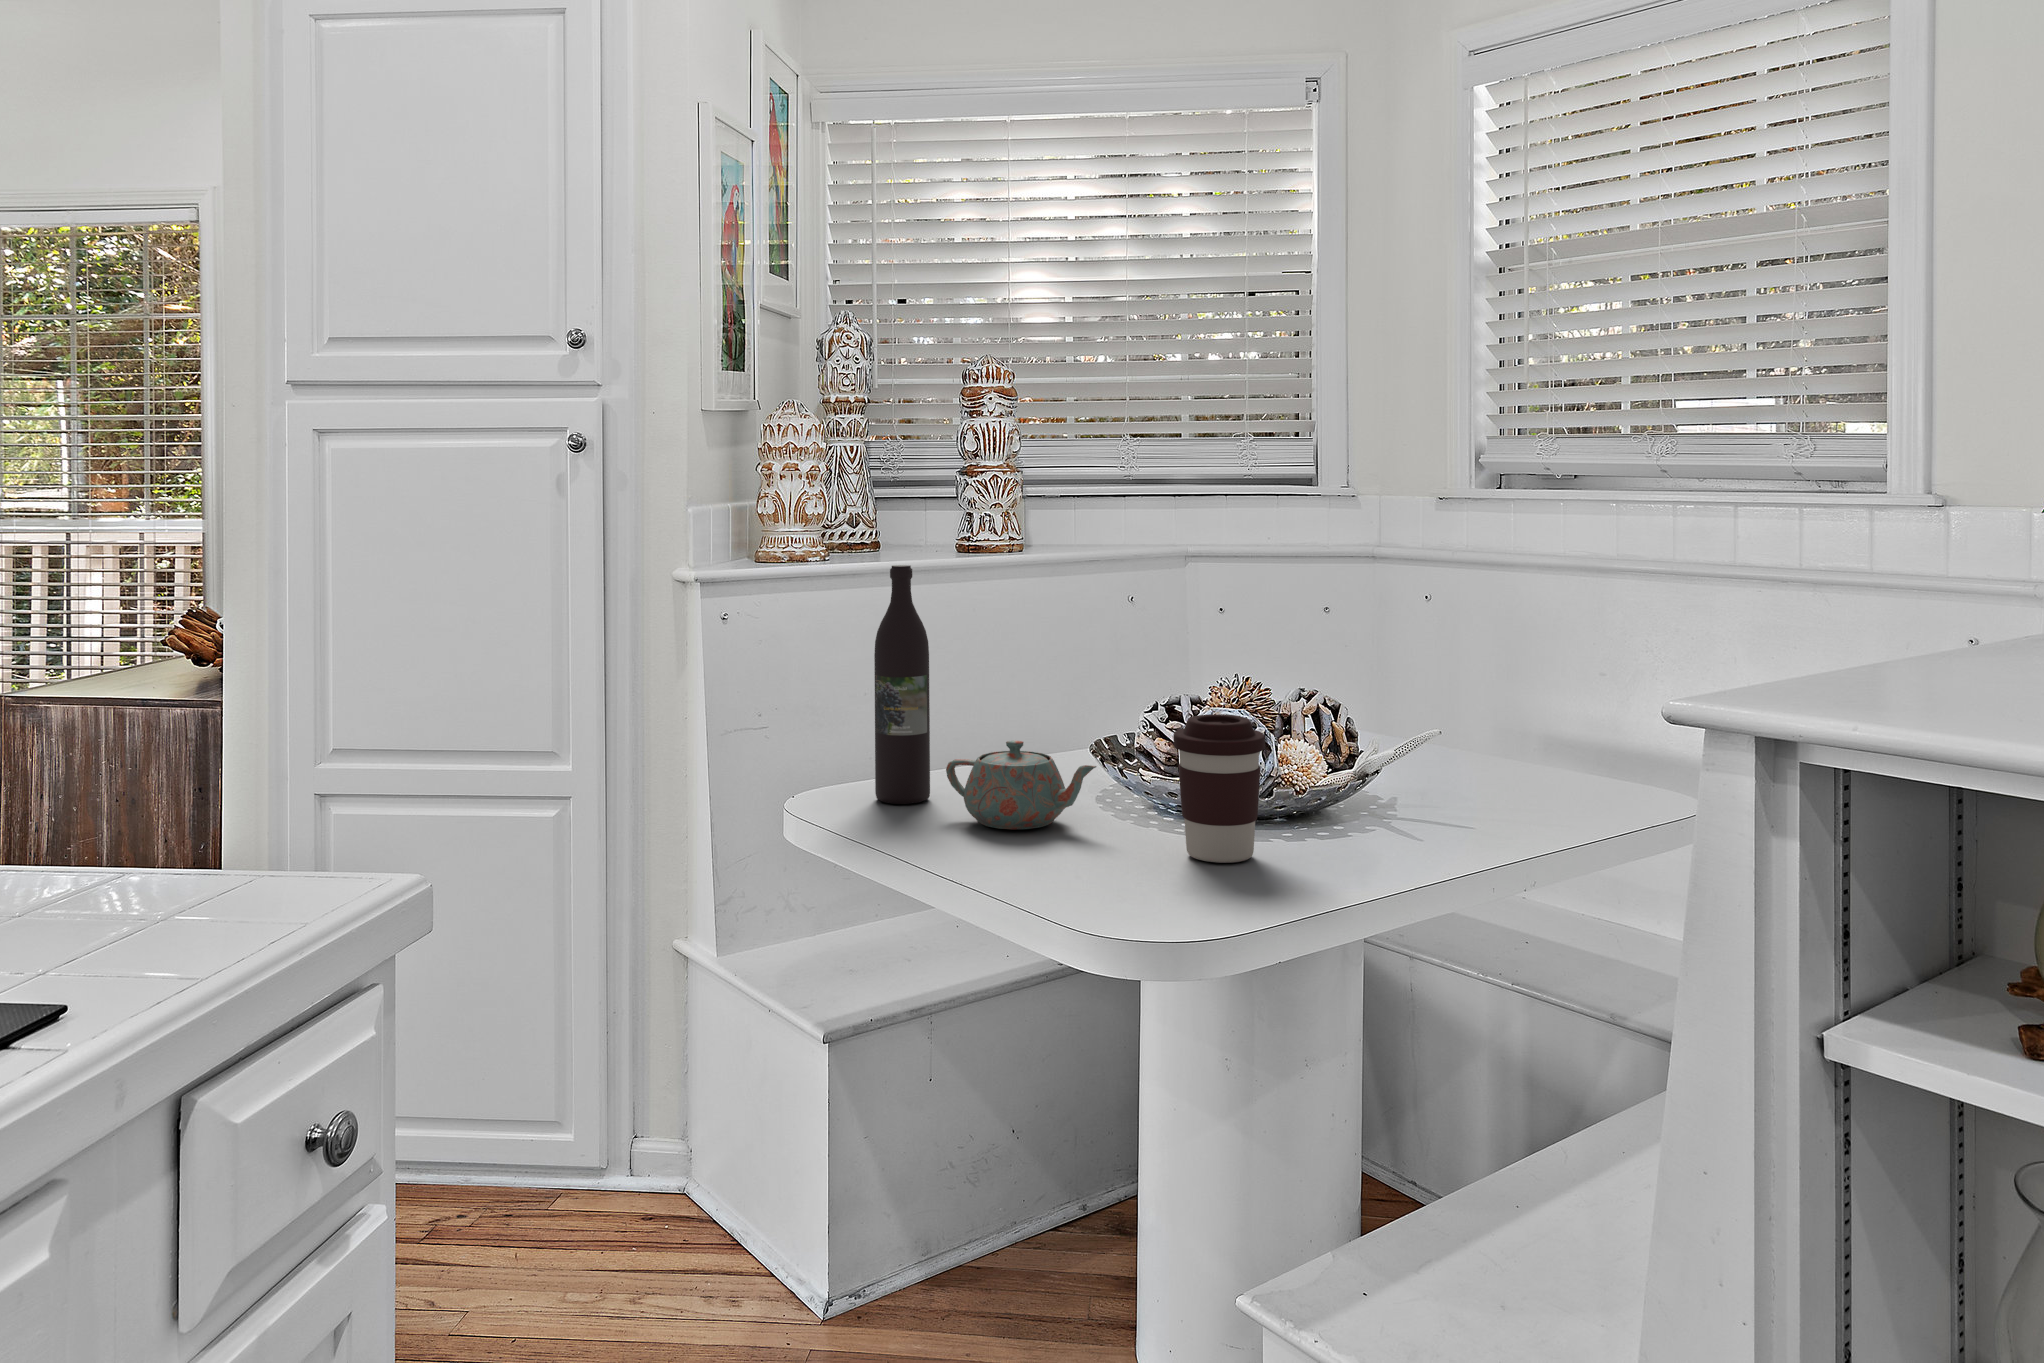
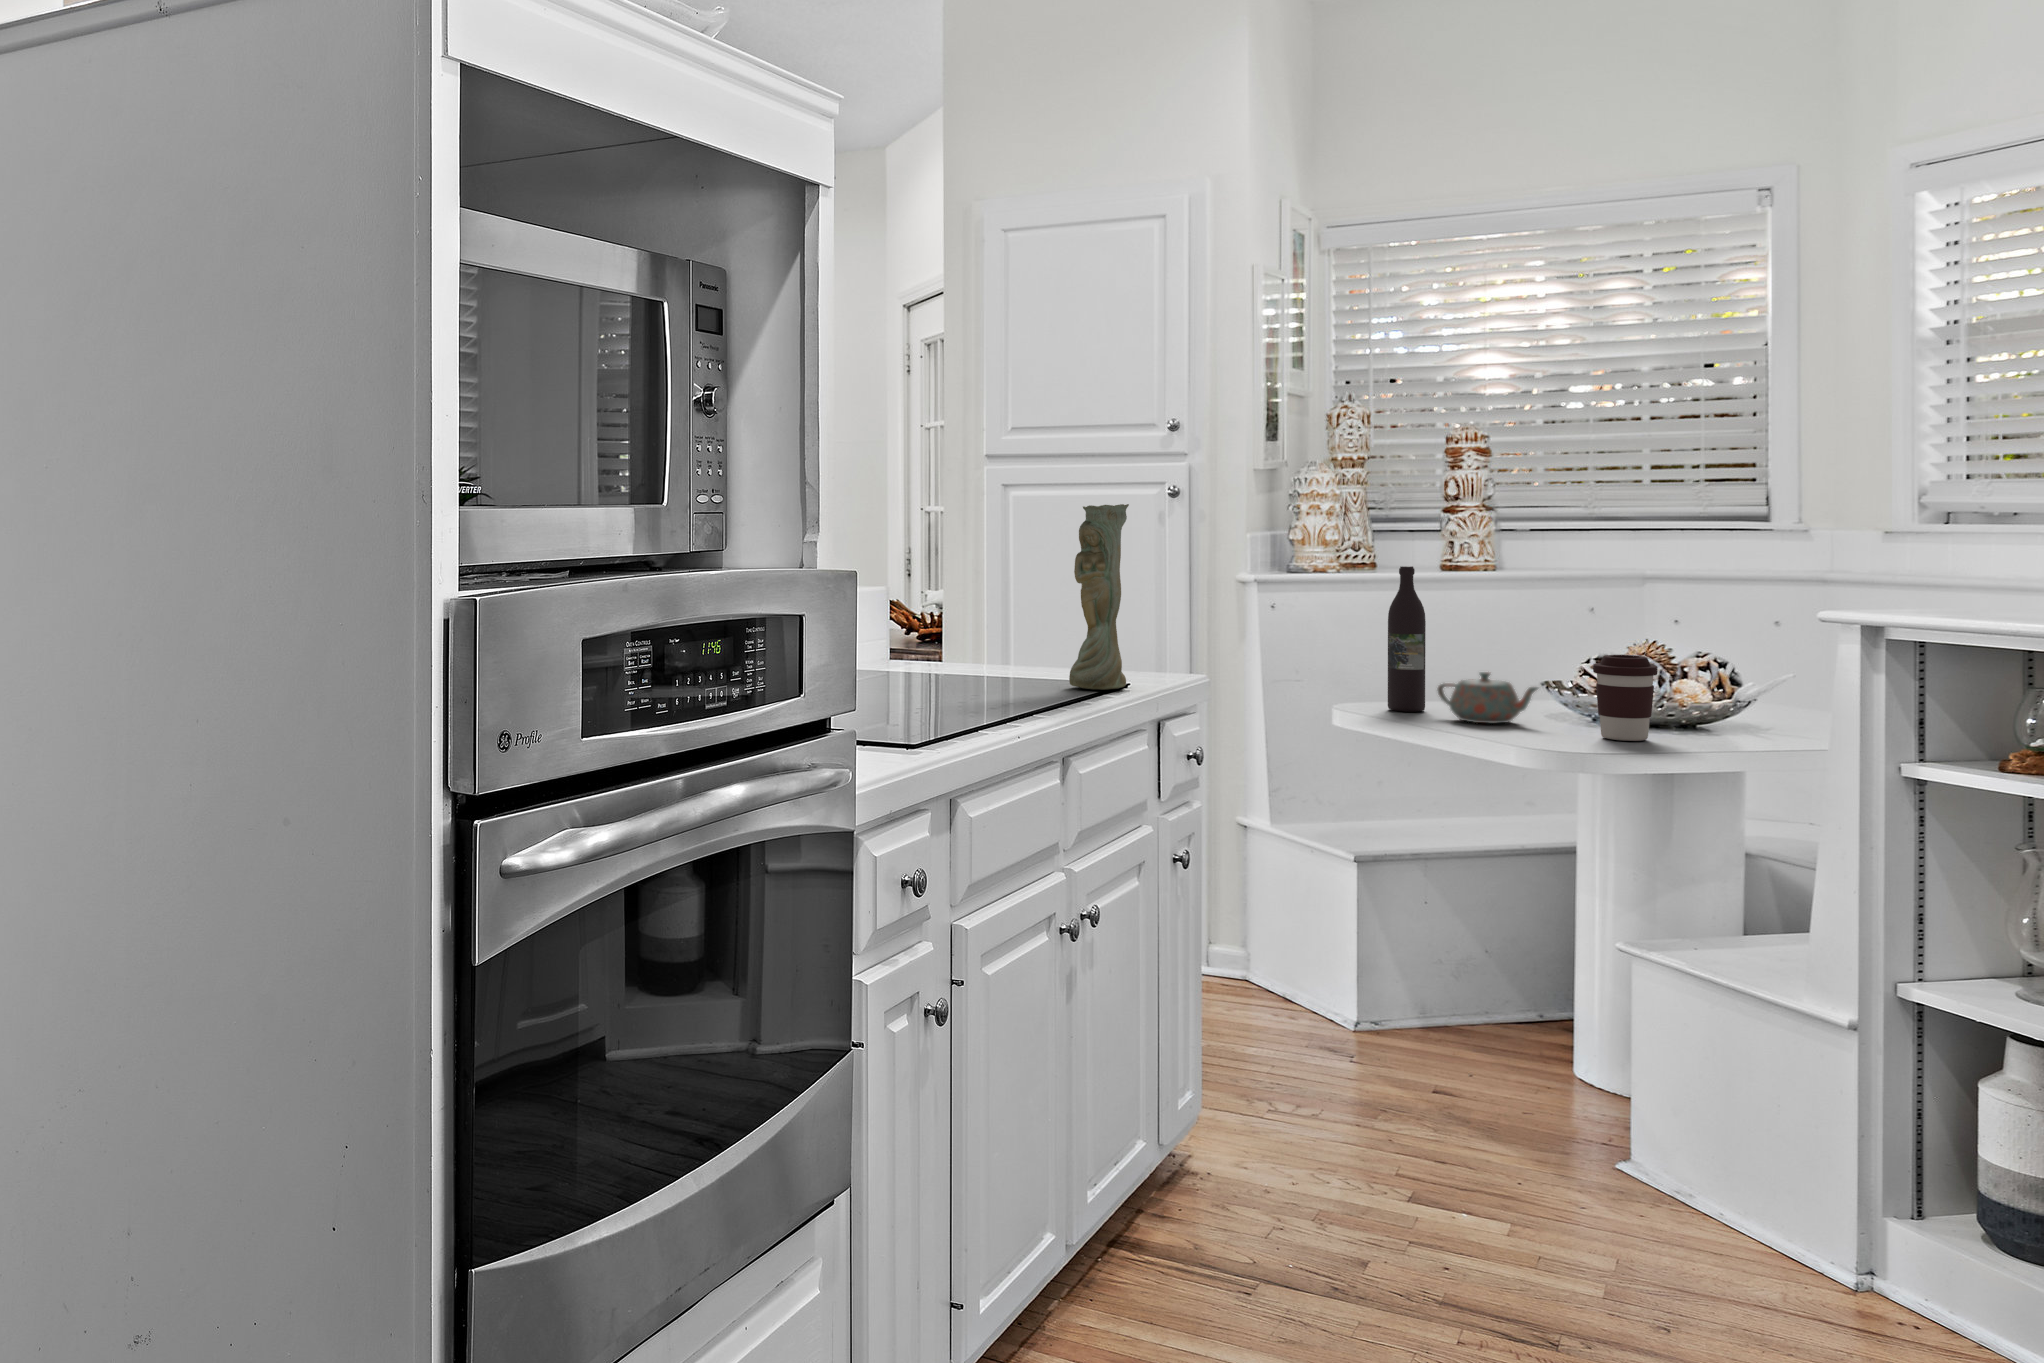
vase: none [88,466,247,944] -> present [1069,504,1129,690]

